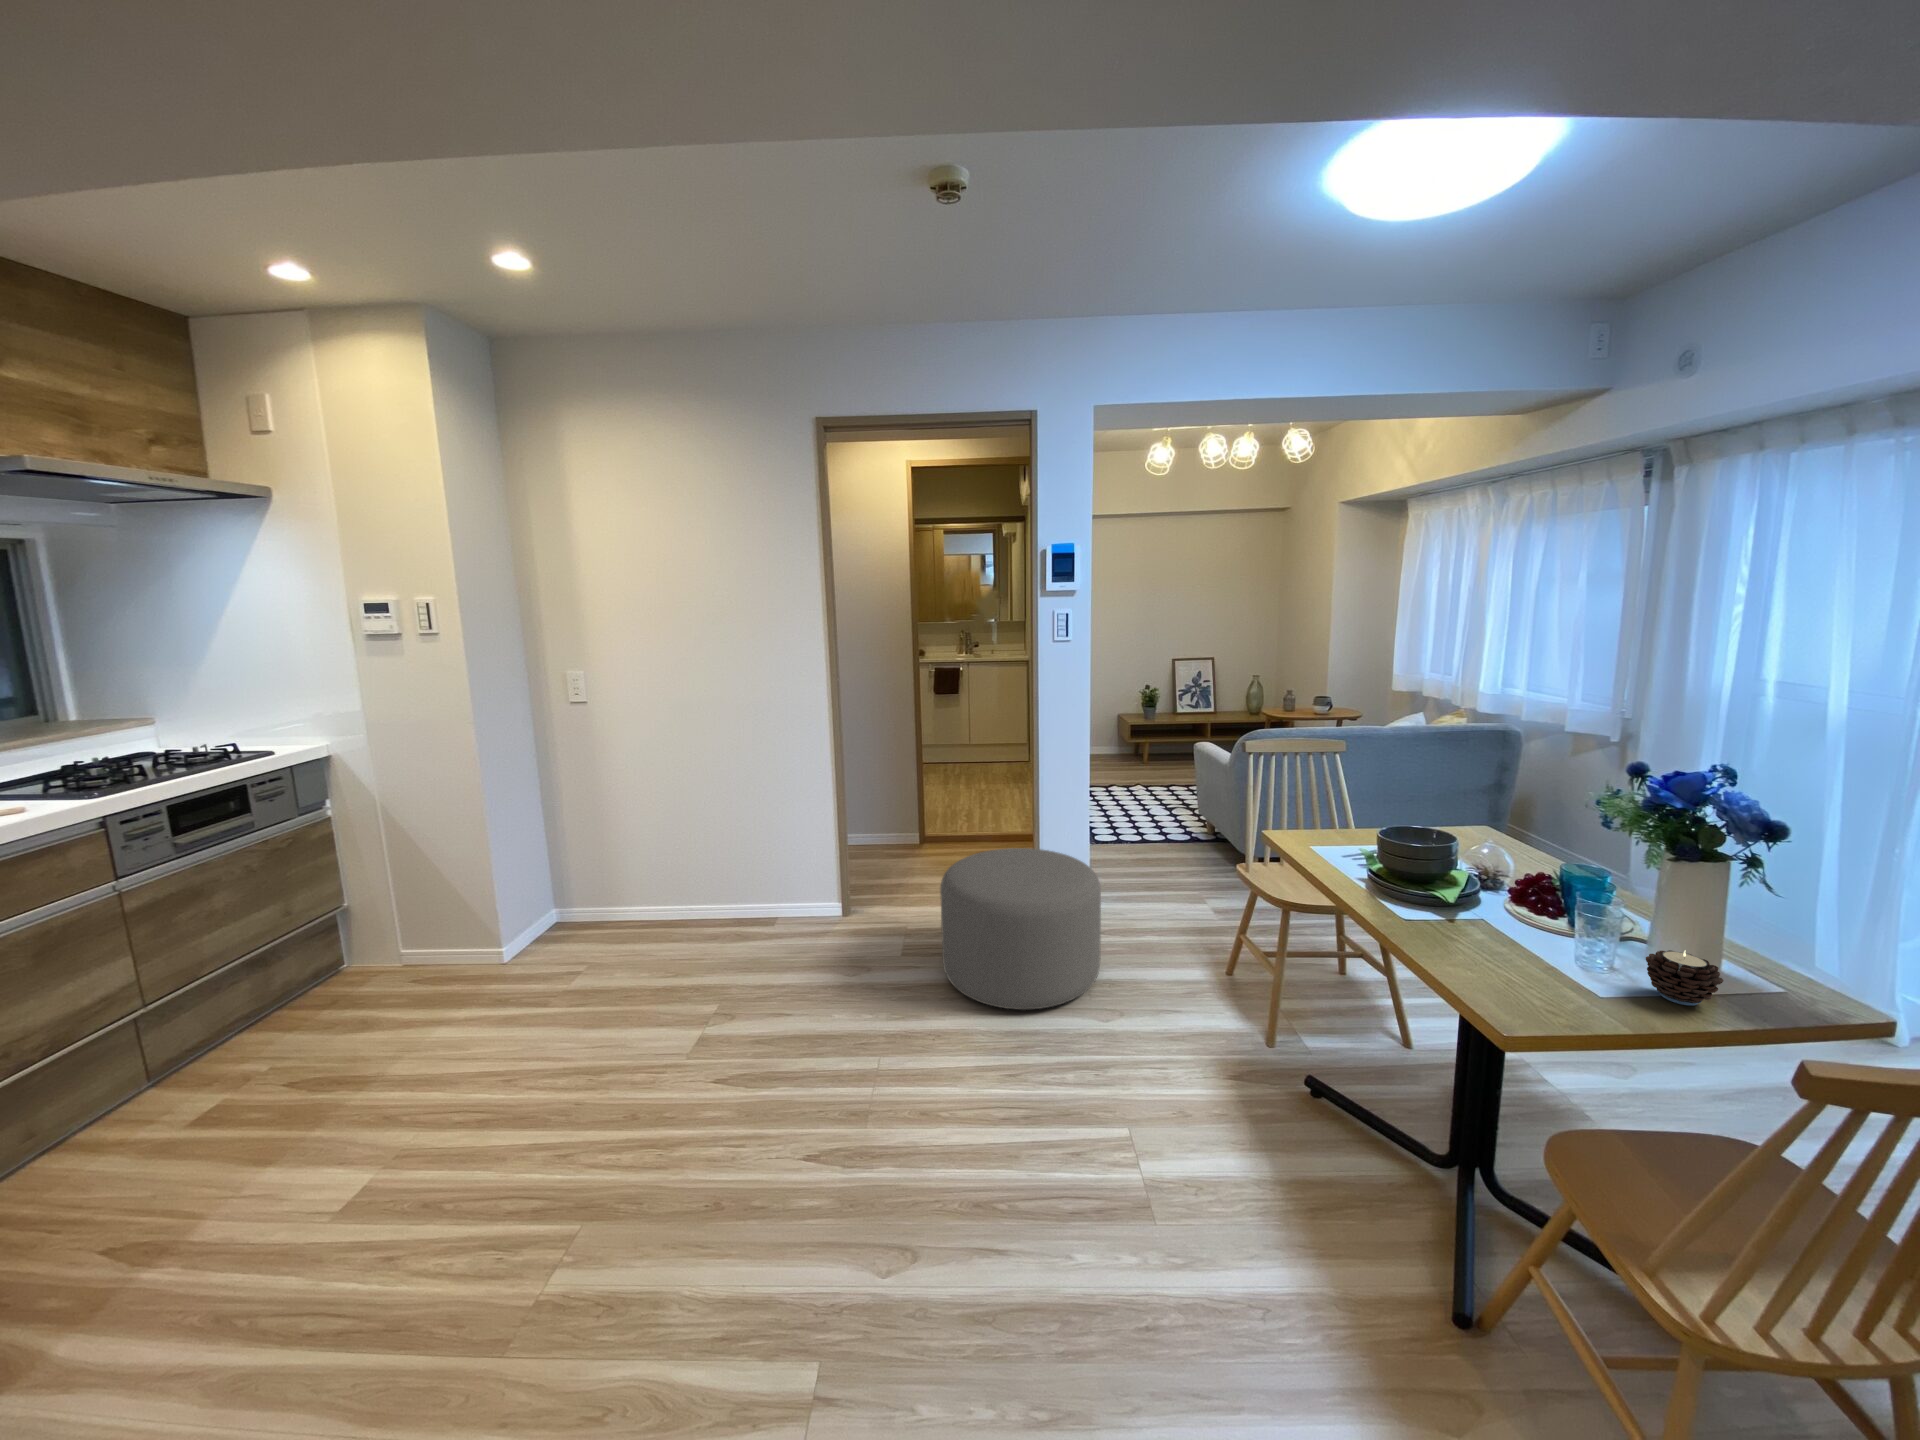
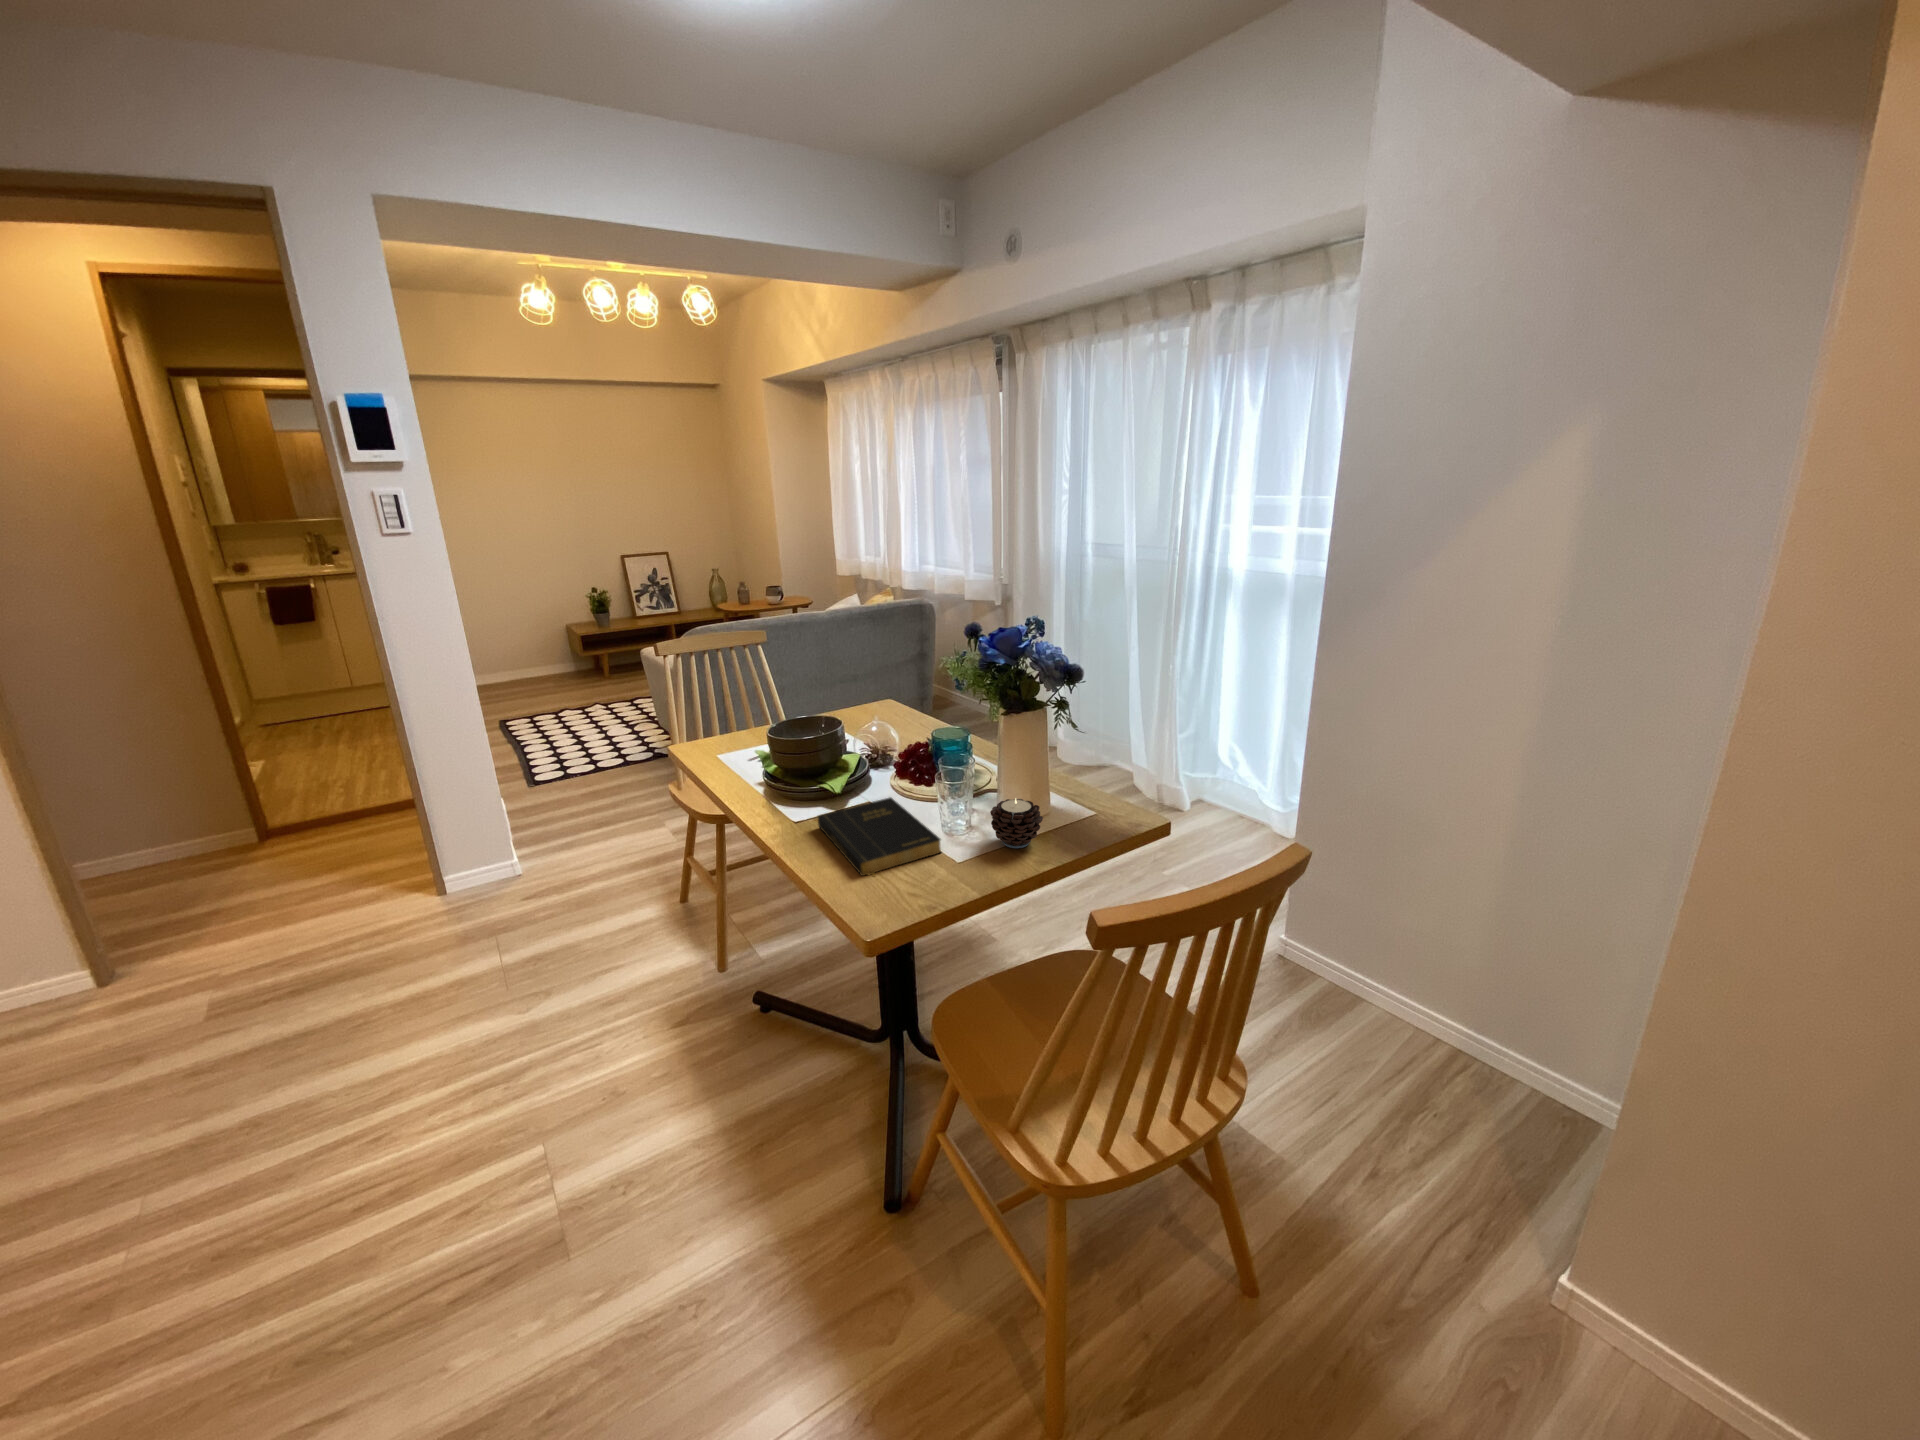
ottoman: present [940,848,1101,1010] -> none [194,824,513,1073]
book: none [1428,916,1580,983] -> present [818,797,941,877]

